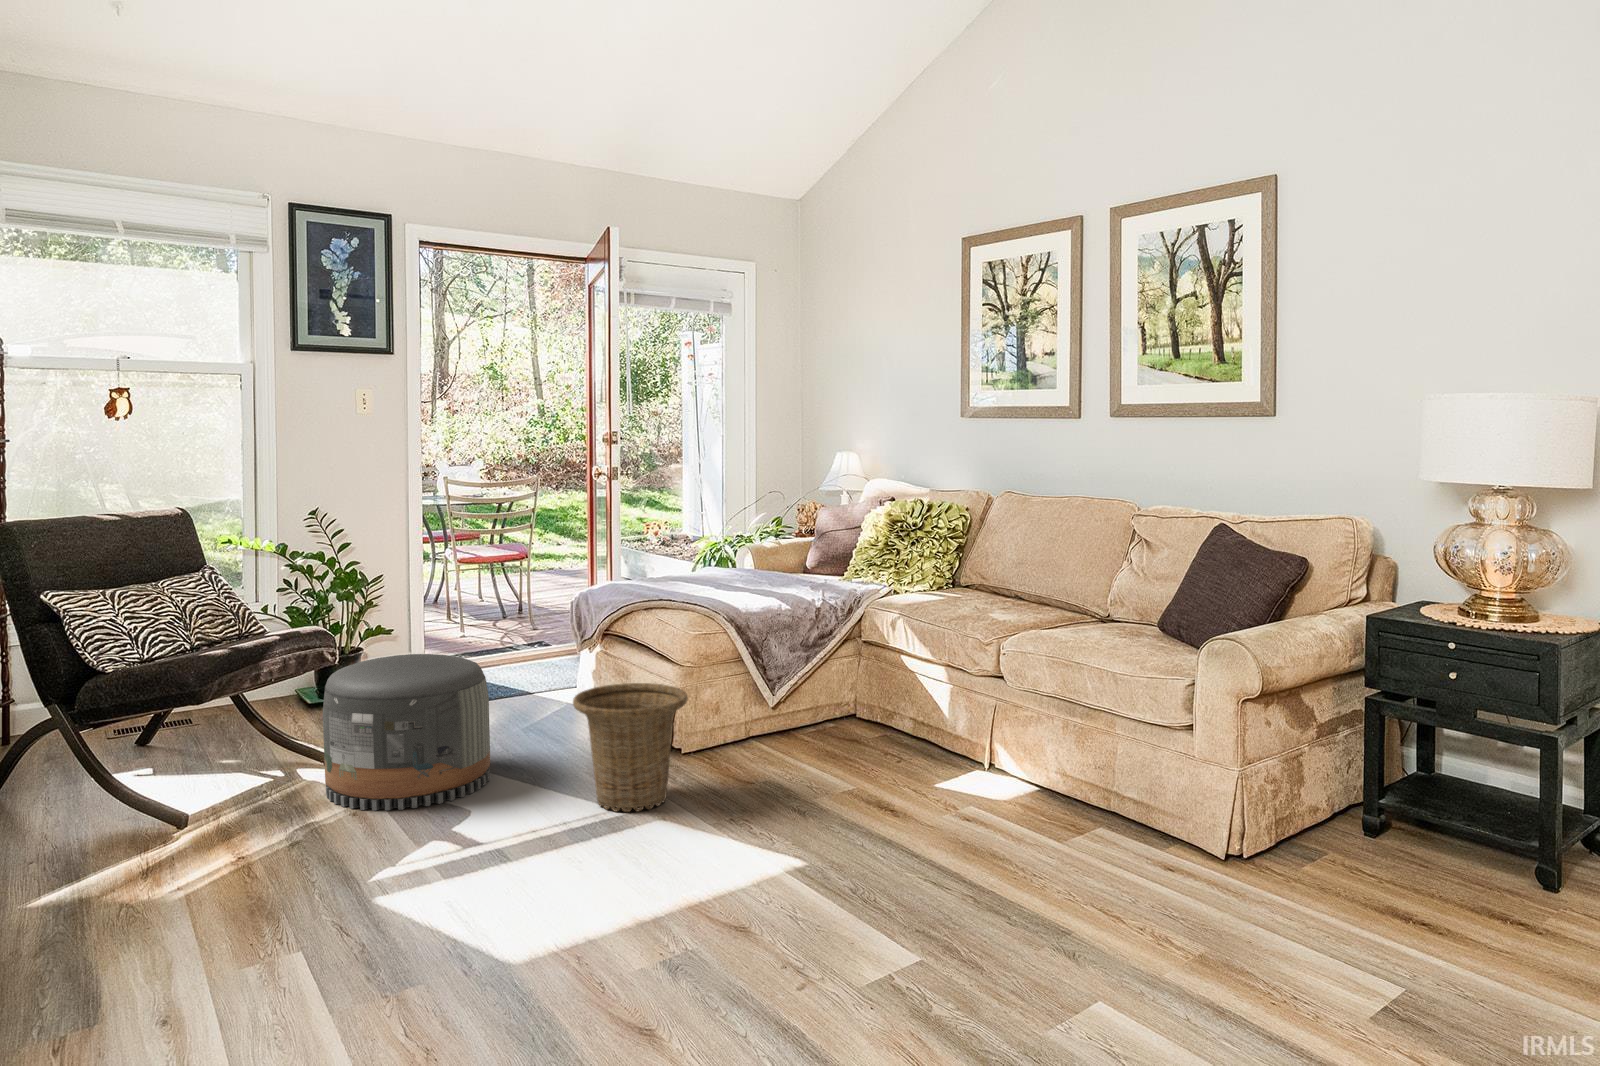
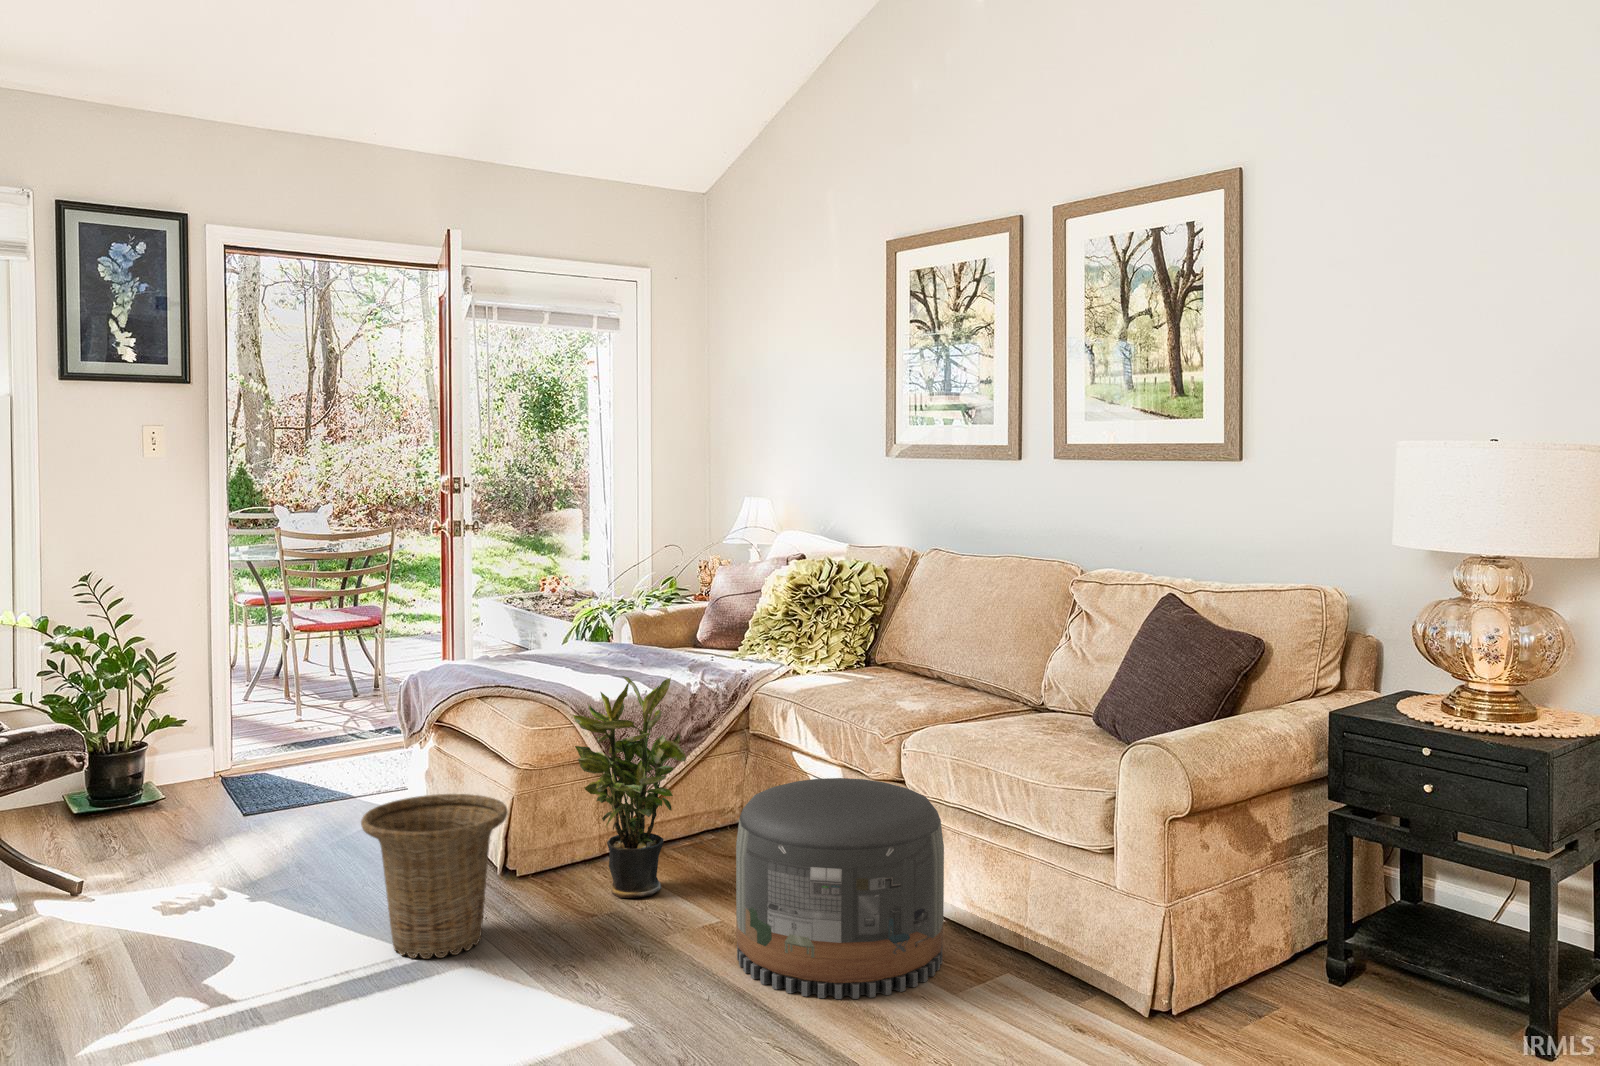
potted plant: none [730,590,820,769] -> present [573,676,686,898]
pouf: present [323,654,490,811] -> present [736,778,944,999]

